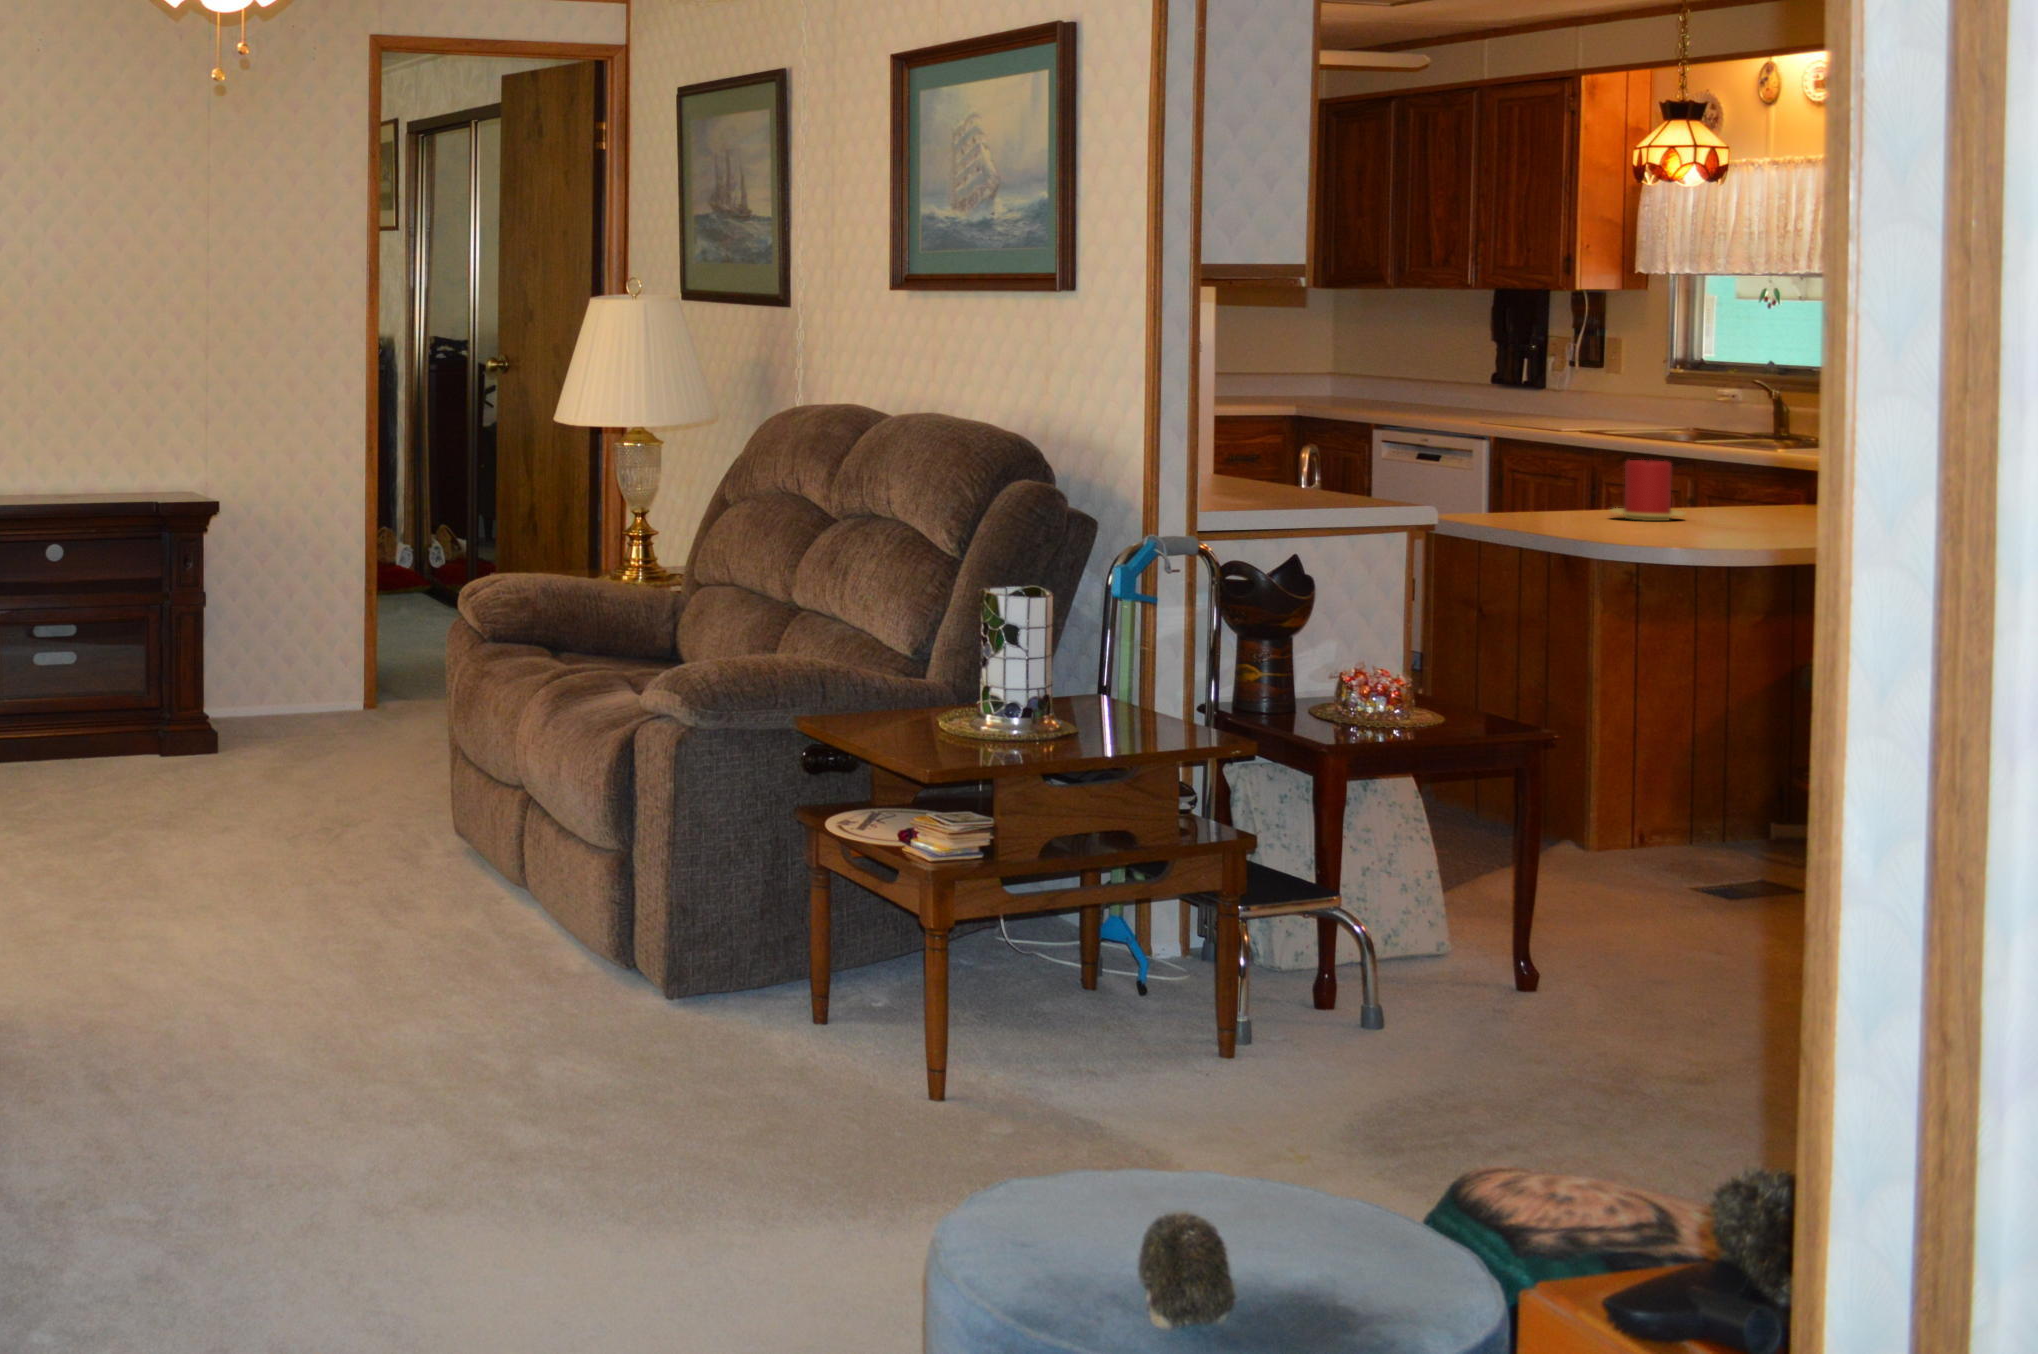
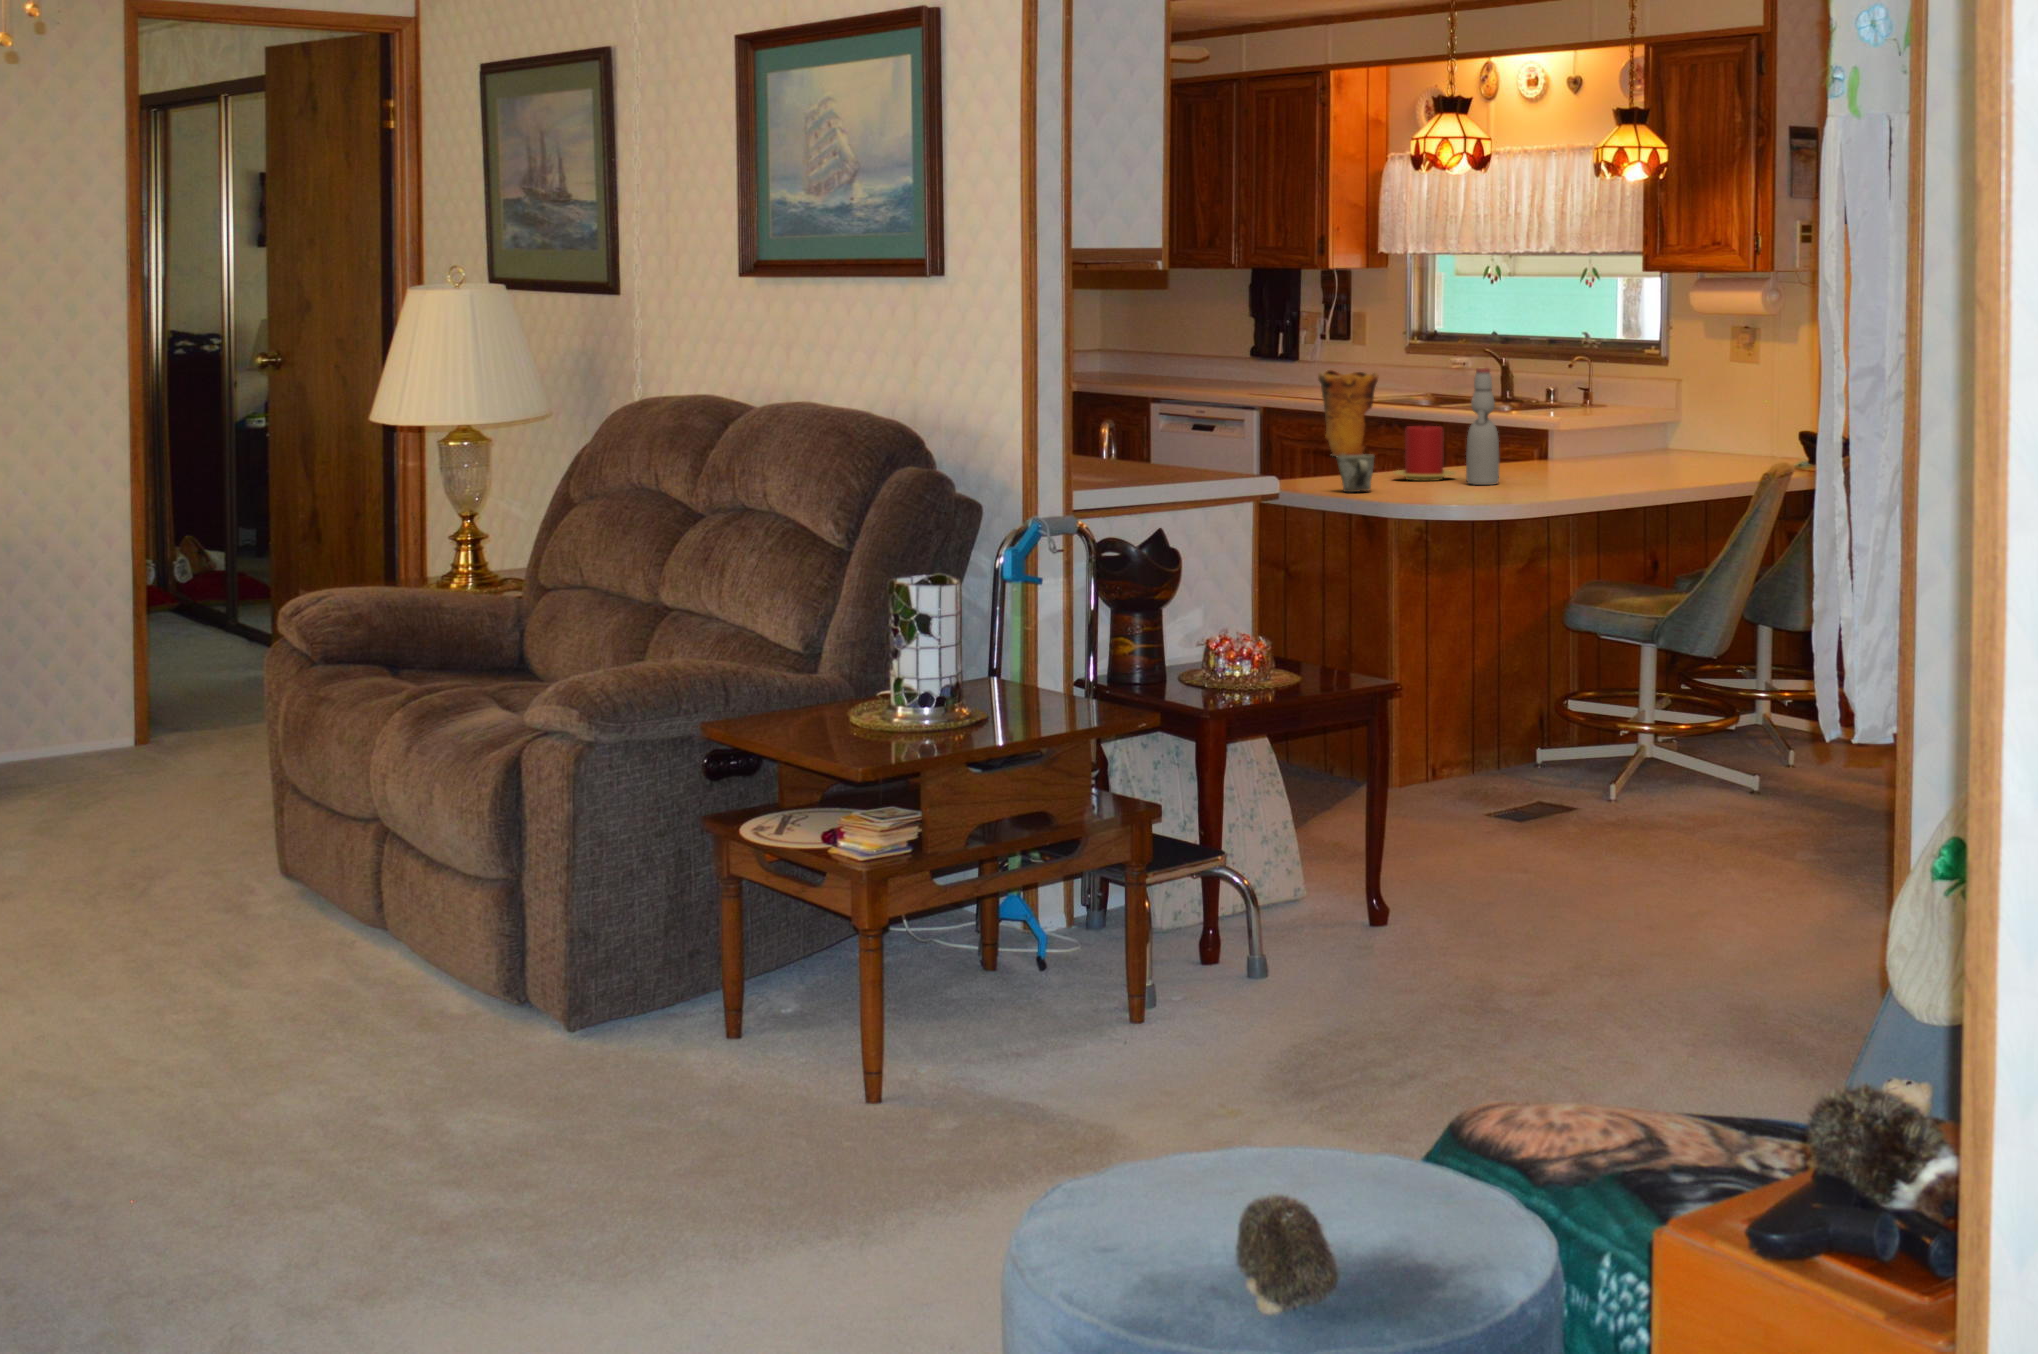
vase: none [1549,398,1621,494] -> present [1318,370,1378,456]
bottle: none [1692,398,1733,528] -> present [1466,368,1499,485]
mug: none [1530,489,1576,528] -> present [1336,455,1374,492]

